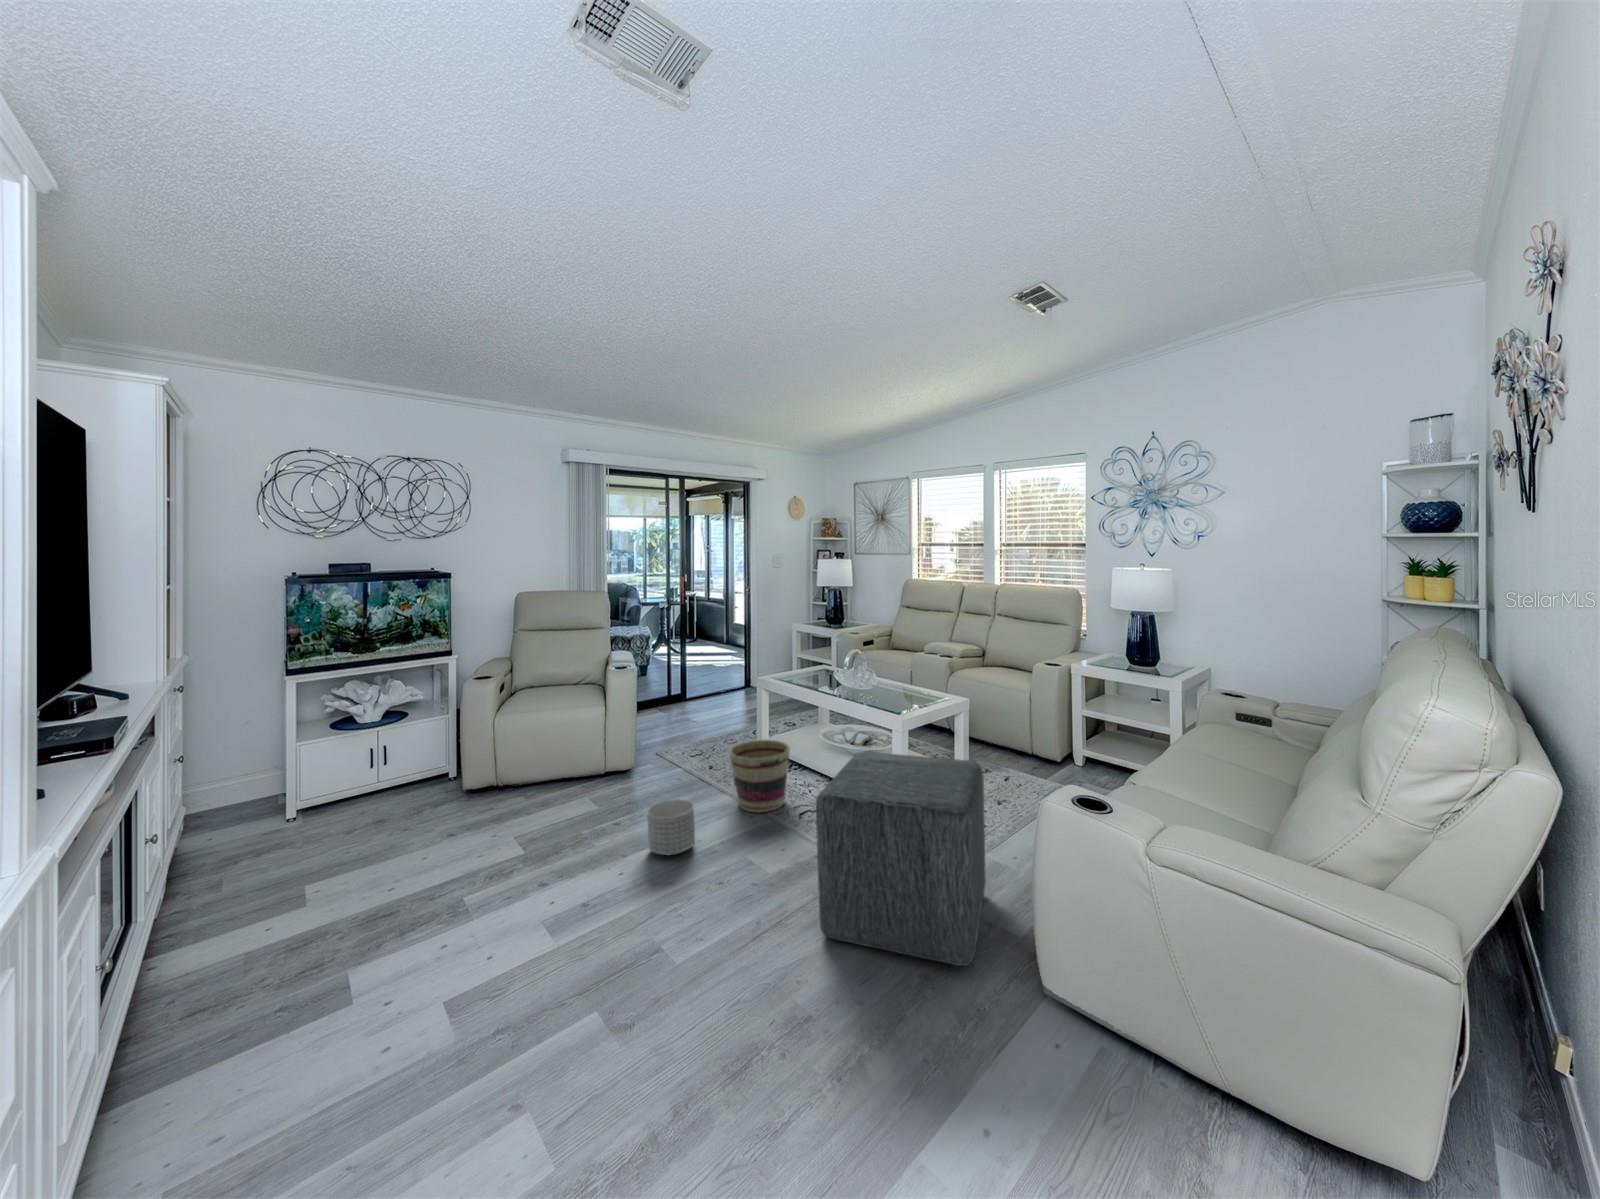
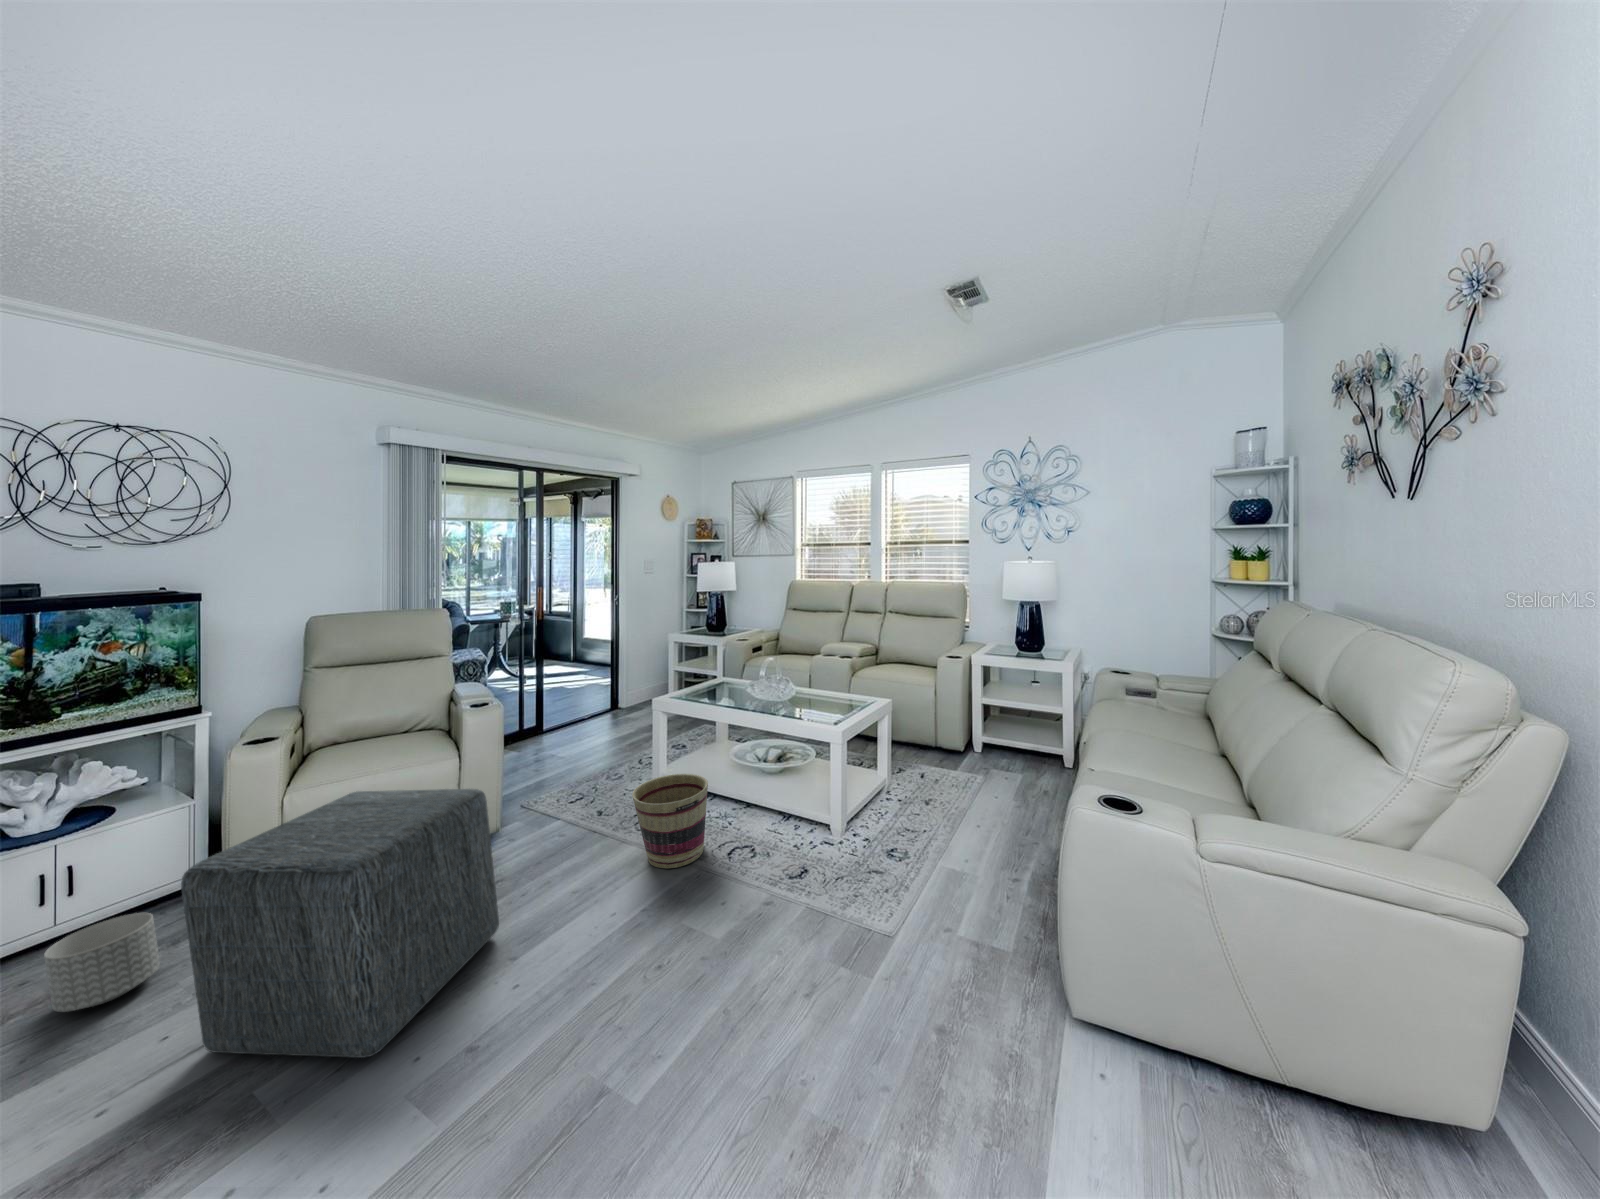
ottoman: present [816,751,986,966] -> present [181,789,499,1058]
planter: present [647,799,695,855] -> present [44,913,160,1012]

